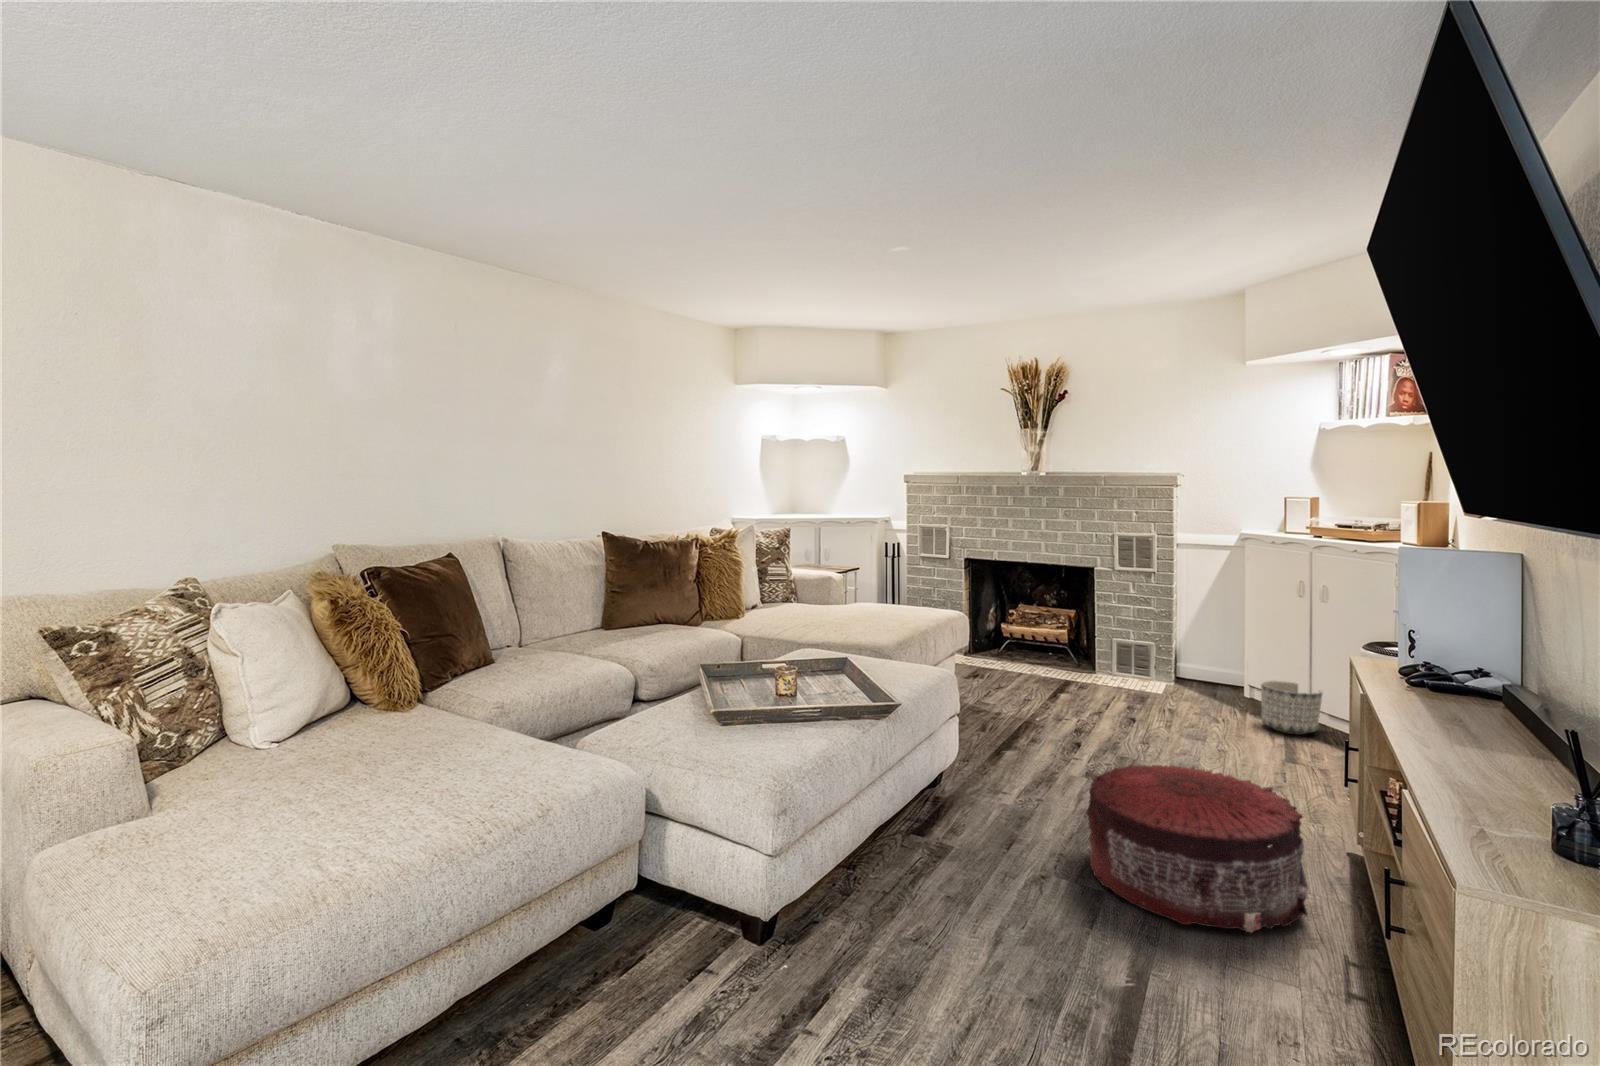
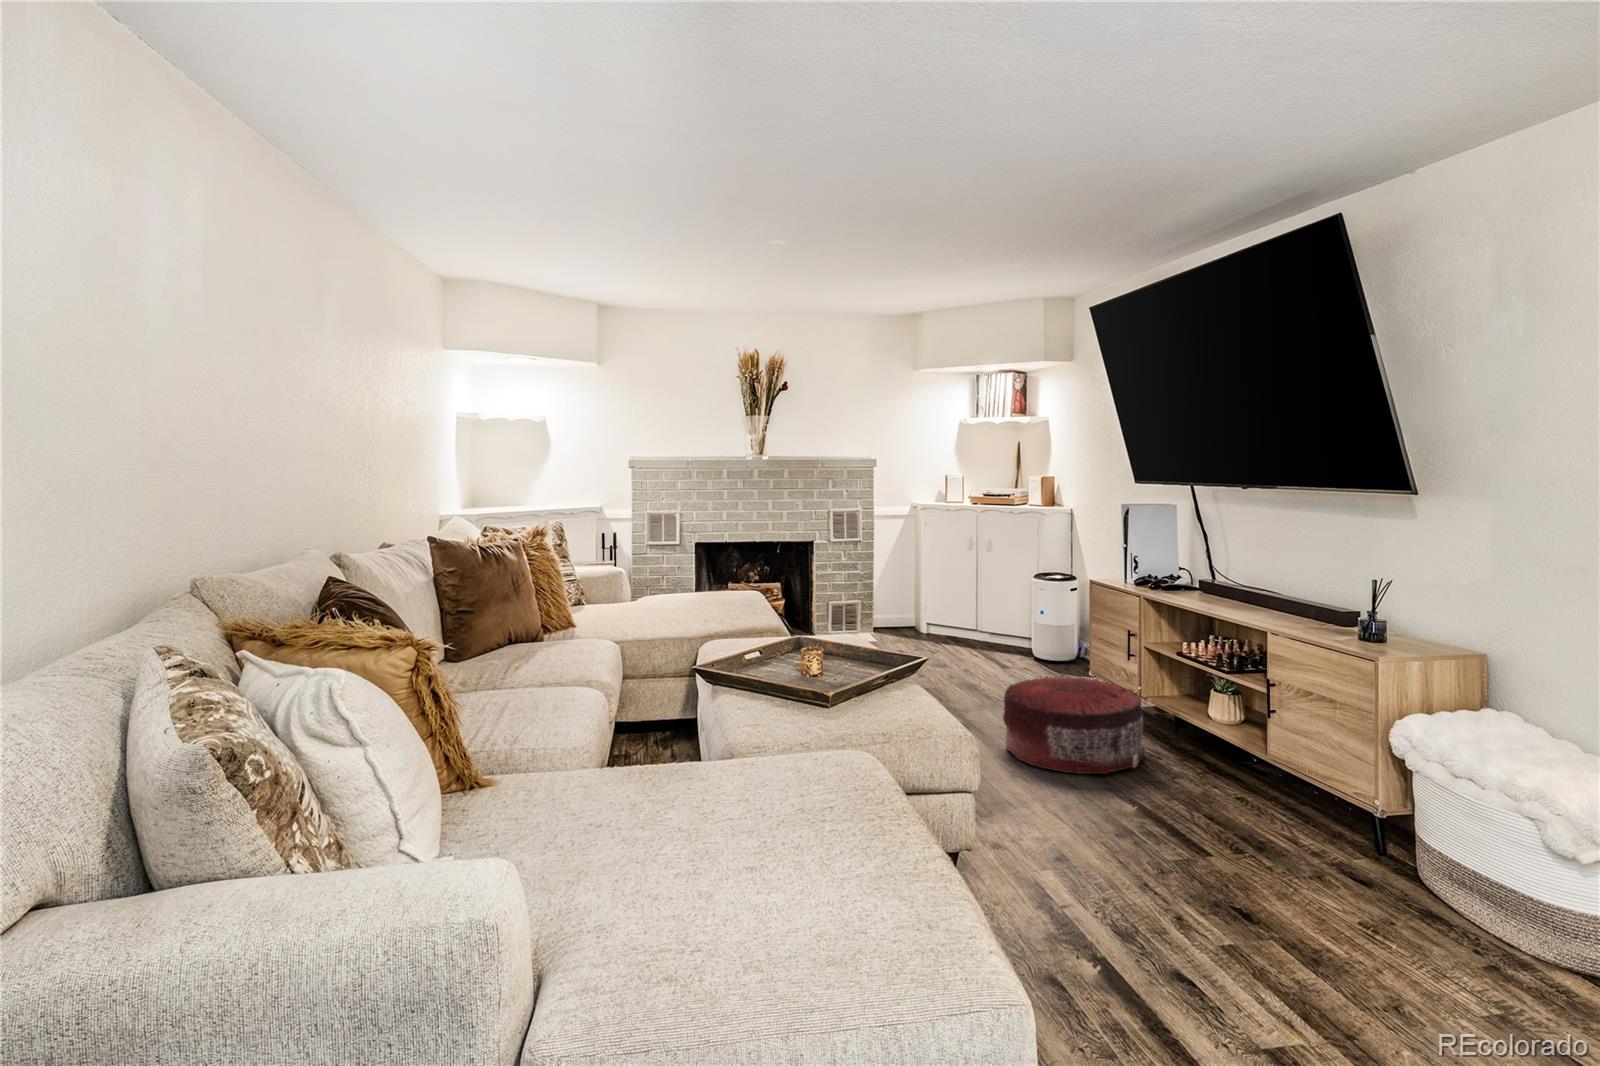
planter: present [1261,680,1323,735] -> none [964,616,1004,654]

